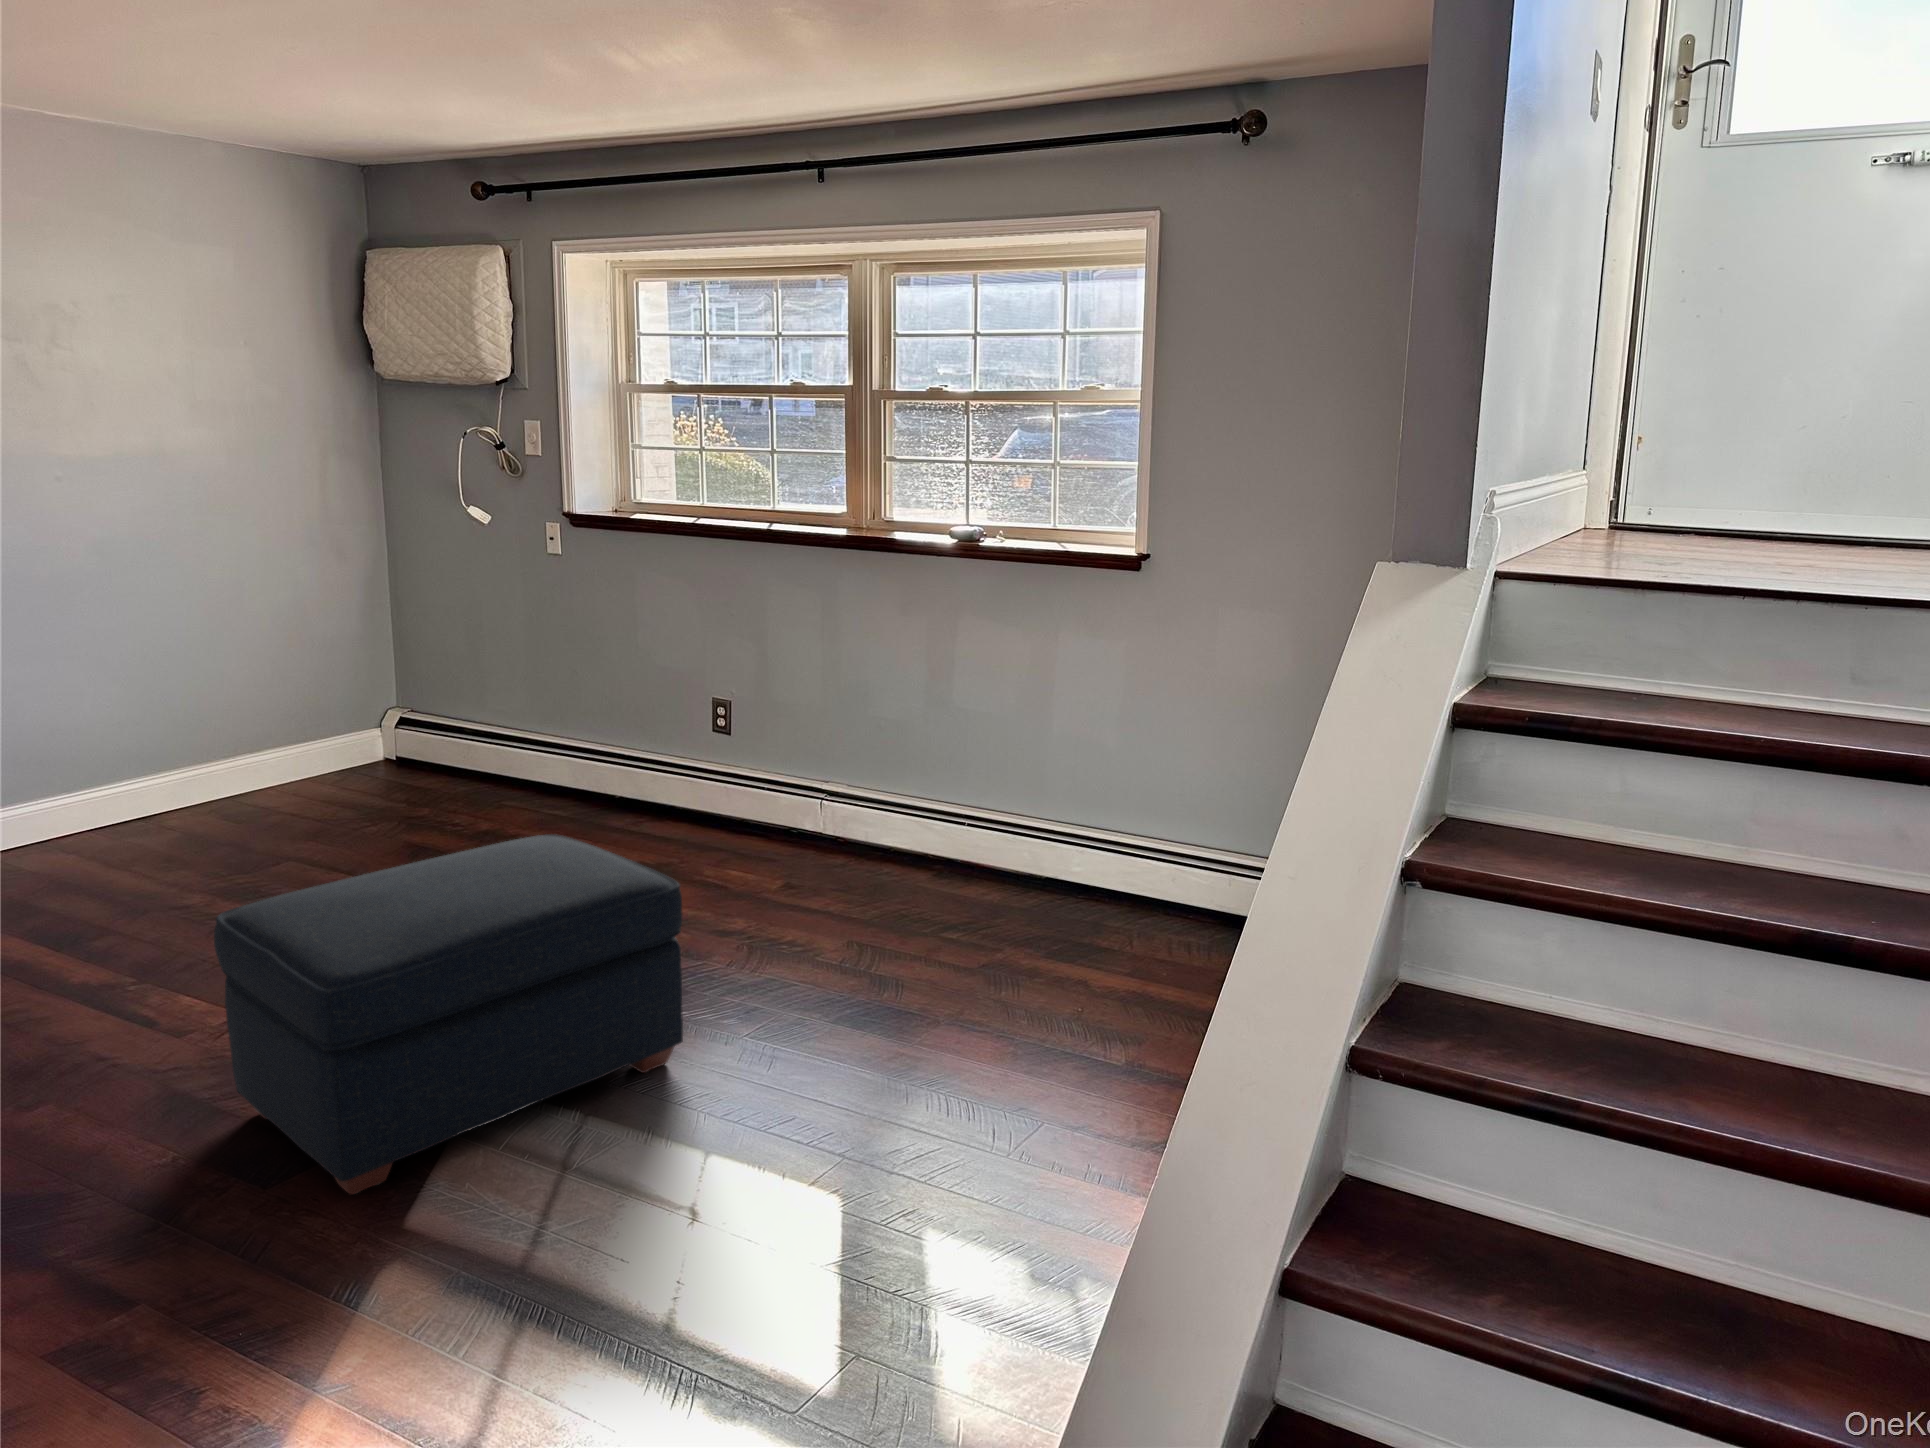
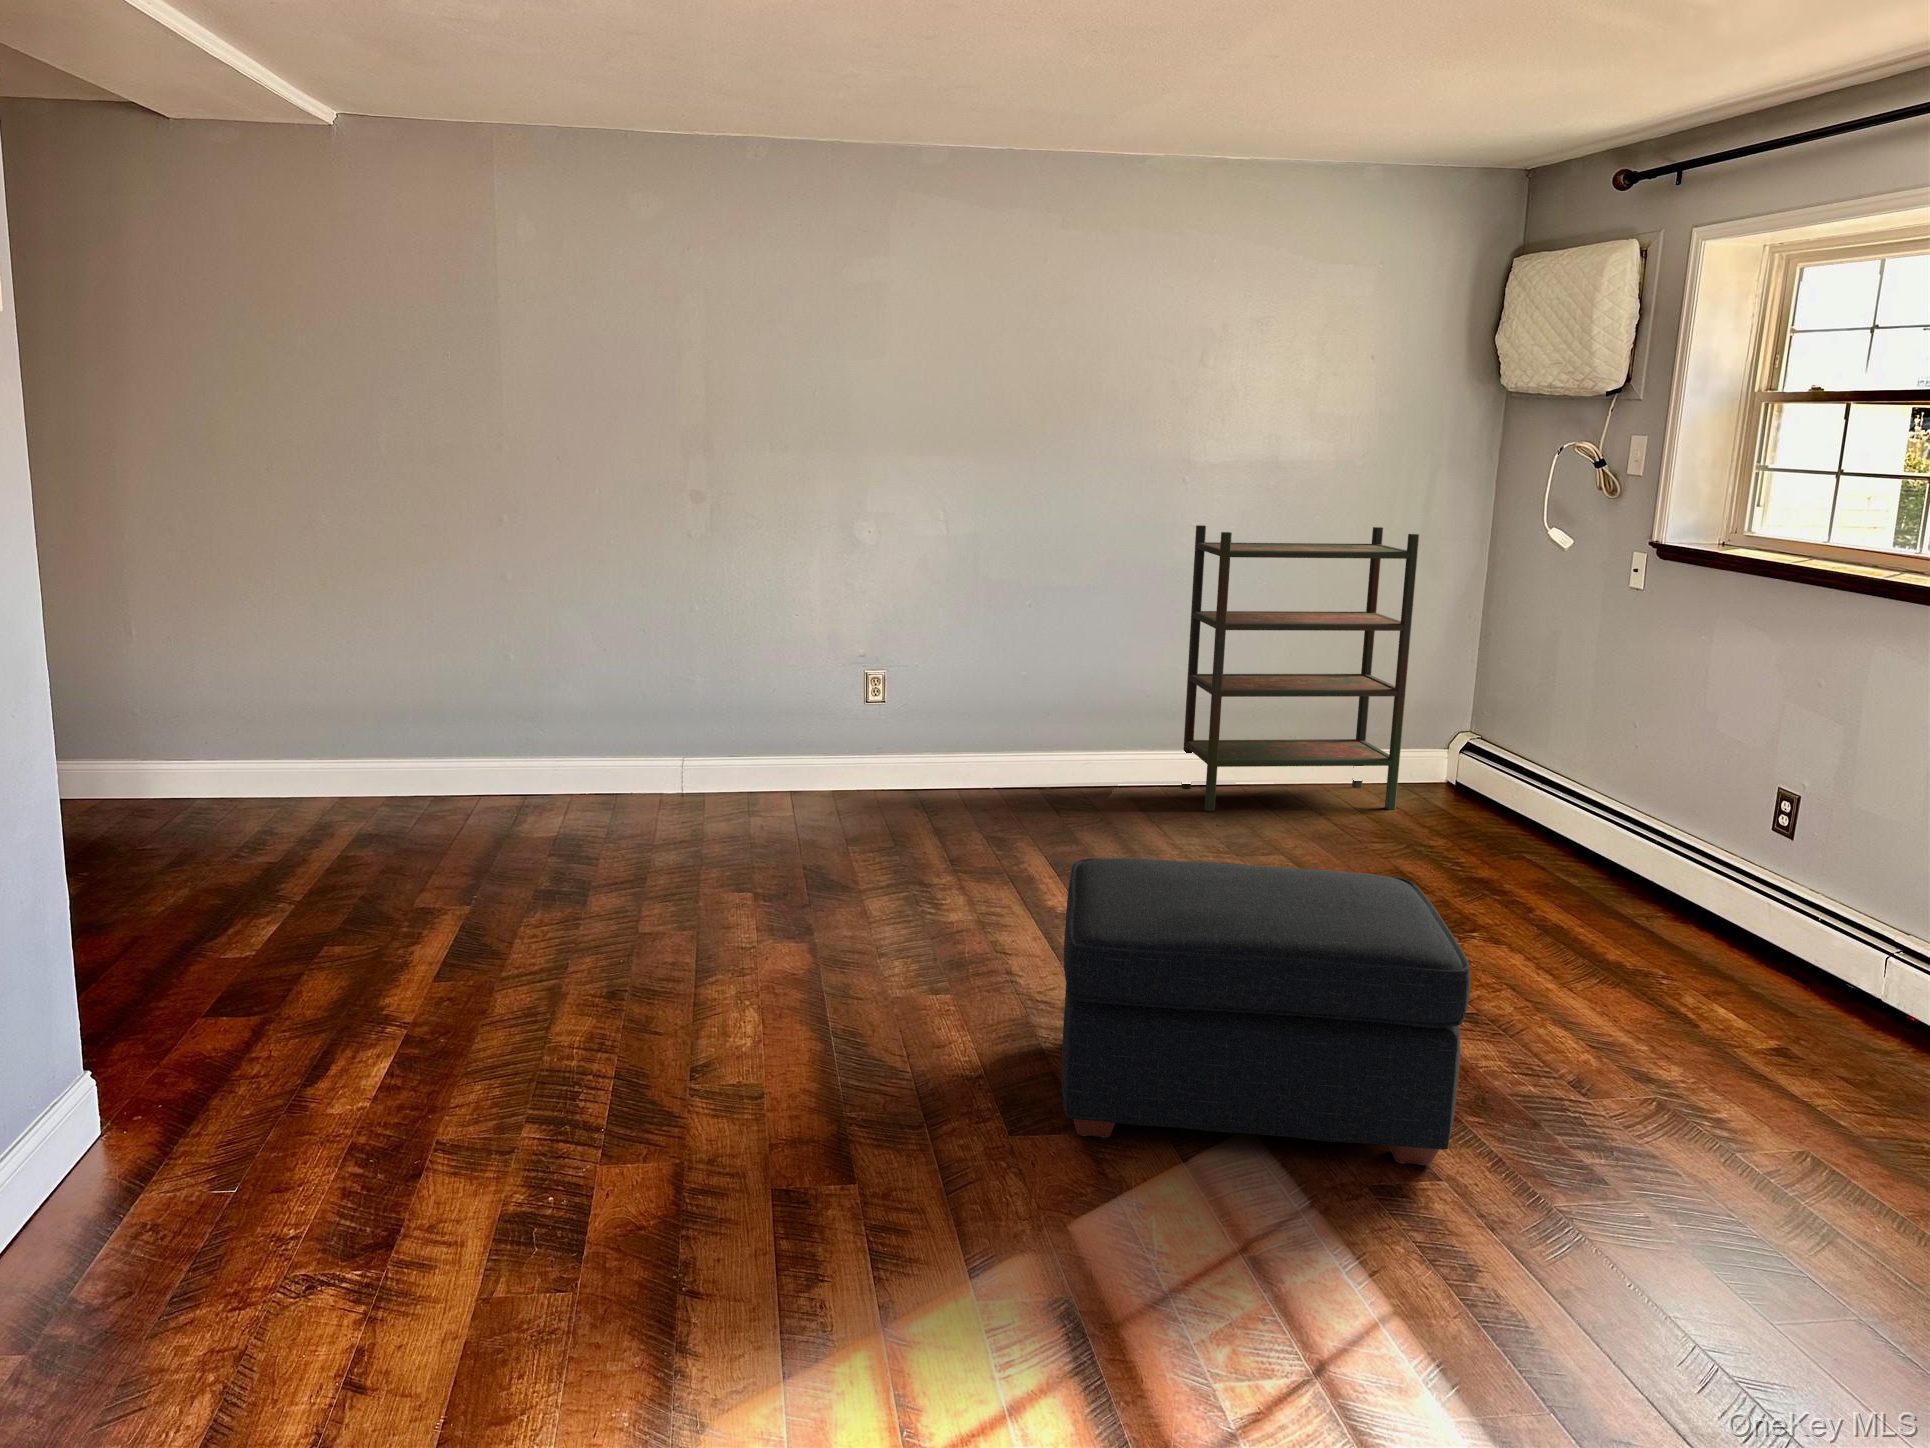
bookshelf: none [65,515,361,849] -> present [1181,525,1419,811]

